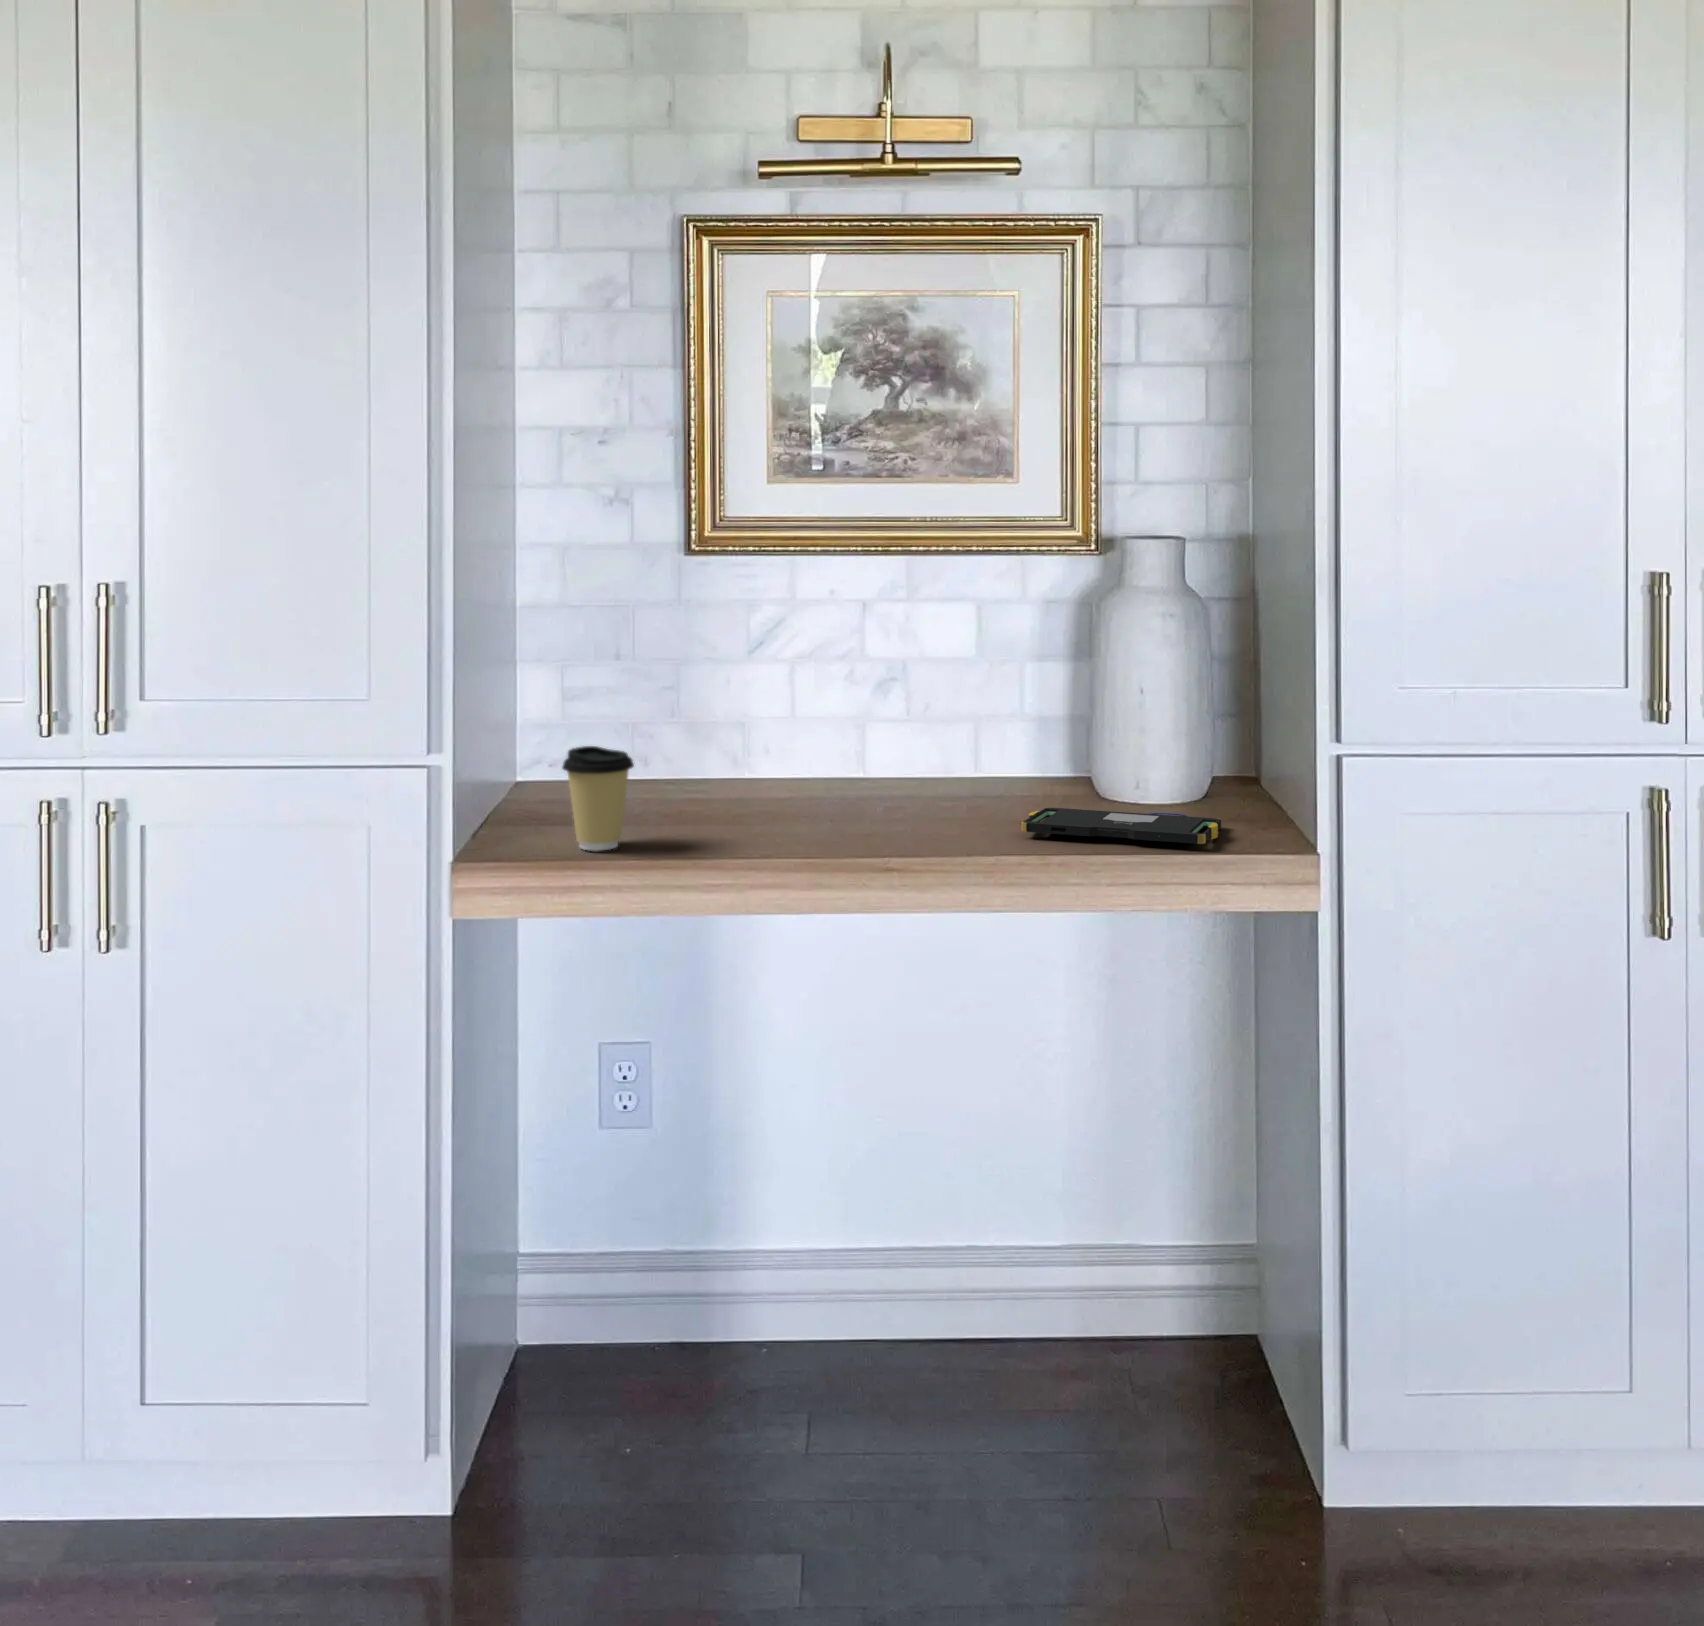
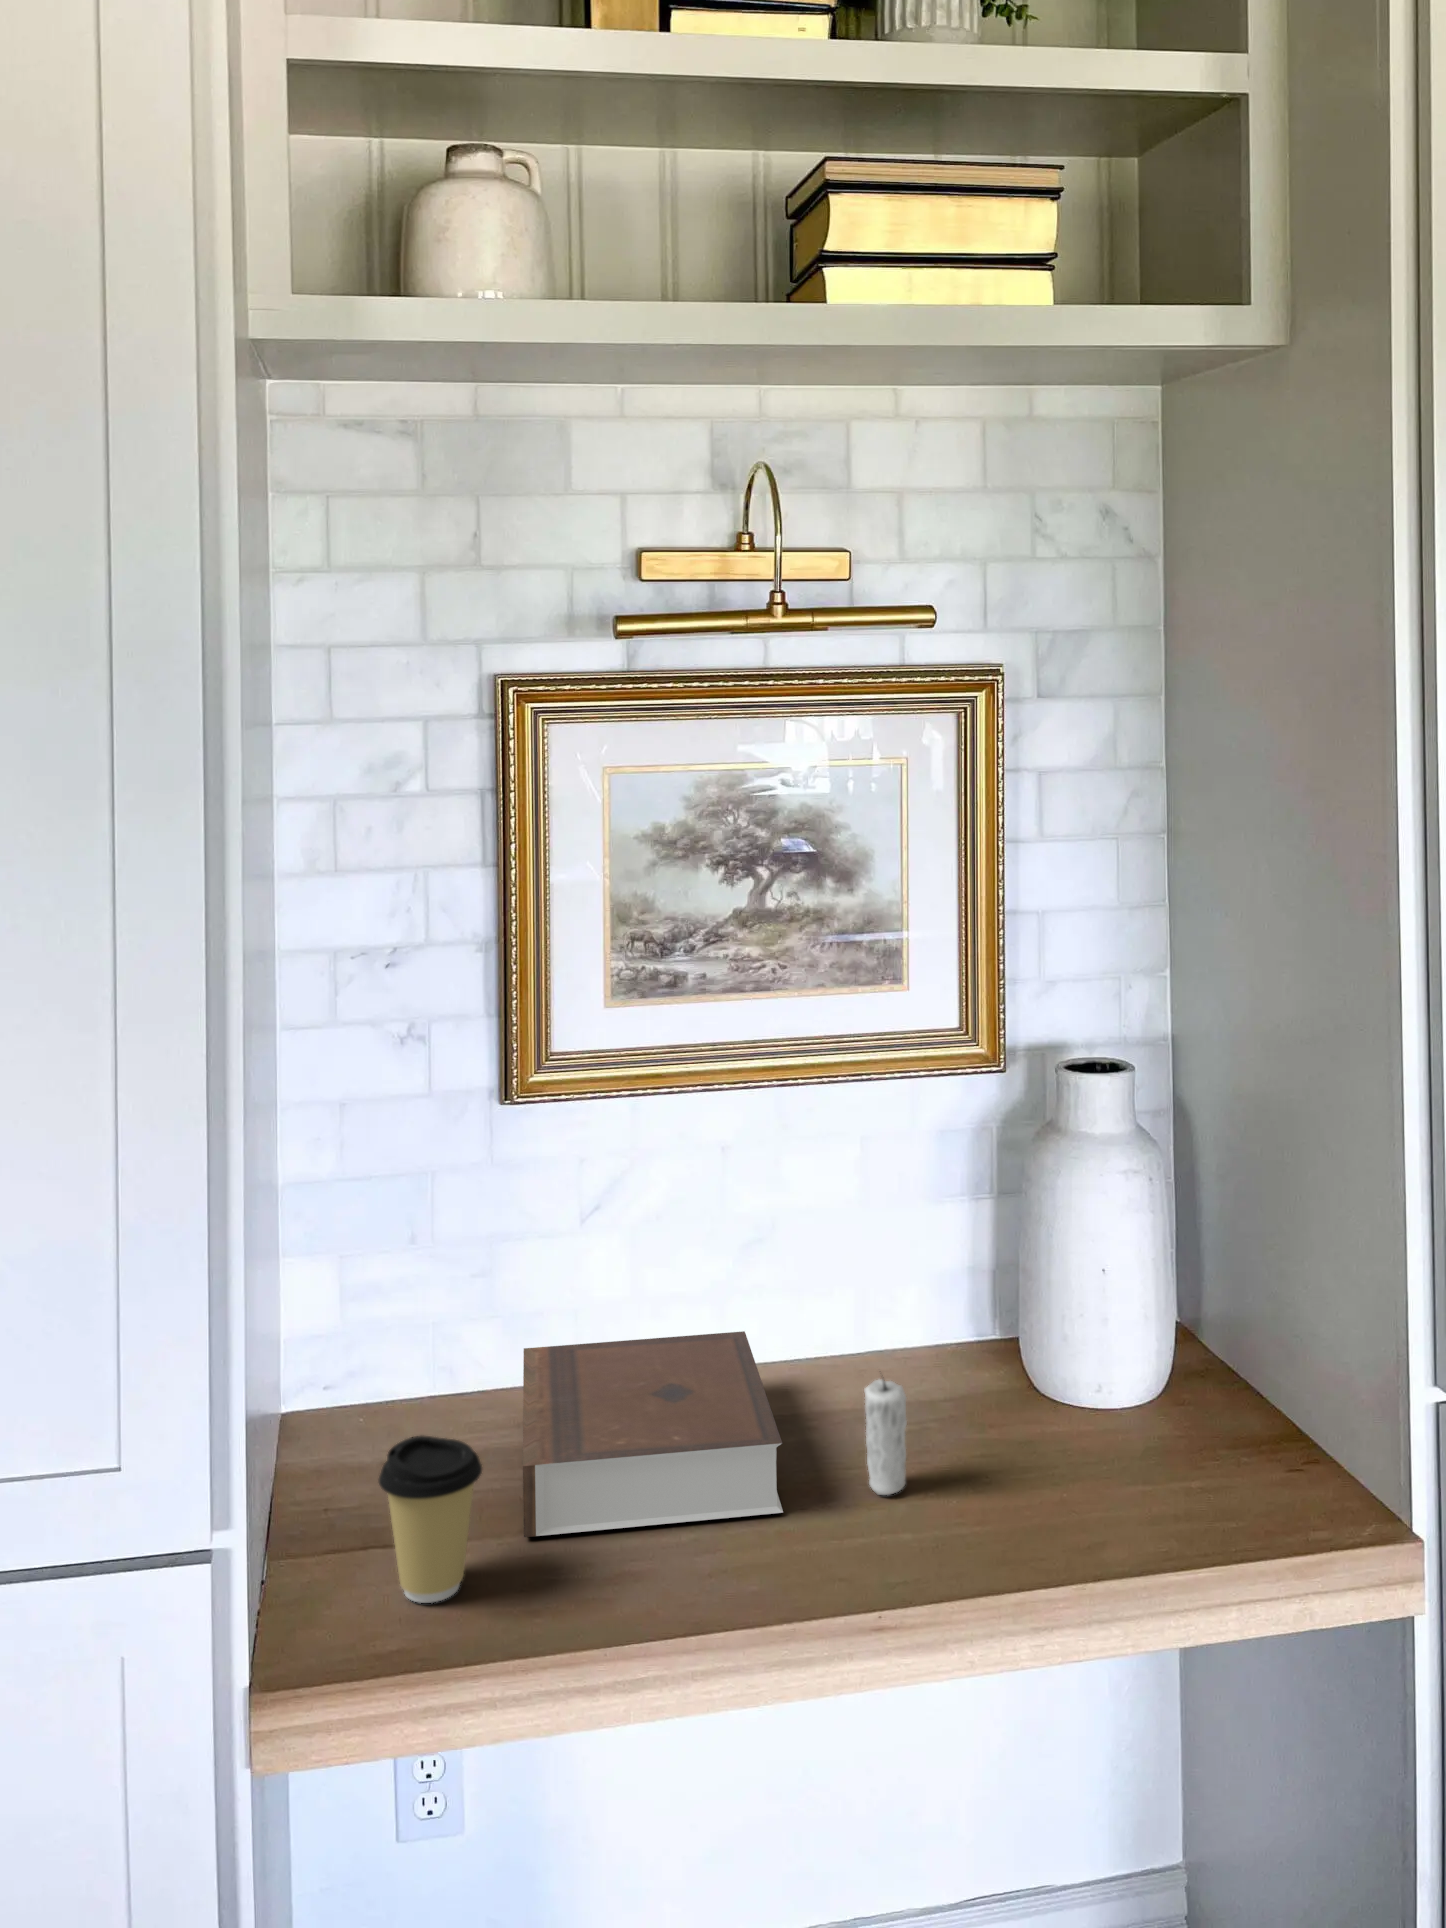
candle: none [930,736,961,831] -> present [864,1379,907,1495]
book: none [670,741,873,833] -> present [523,1331,783,1537]
tablet: present [1022,807,1221,844] -> none [988,1429,1240,1504]

